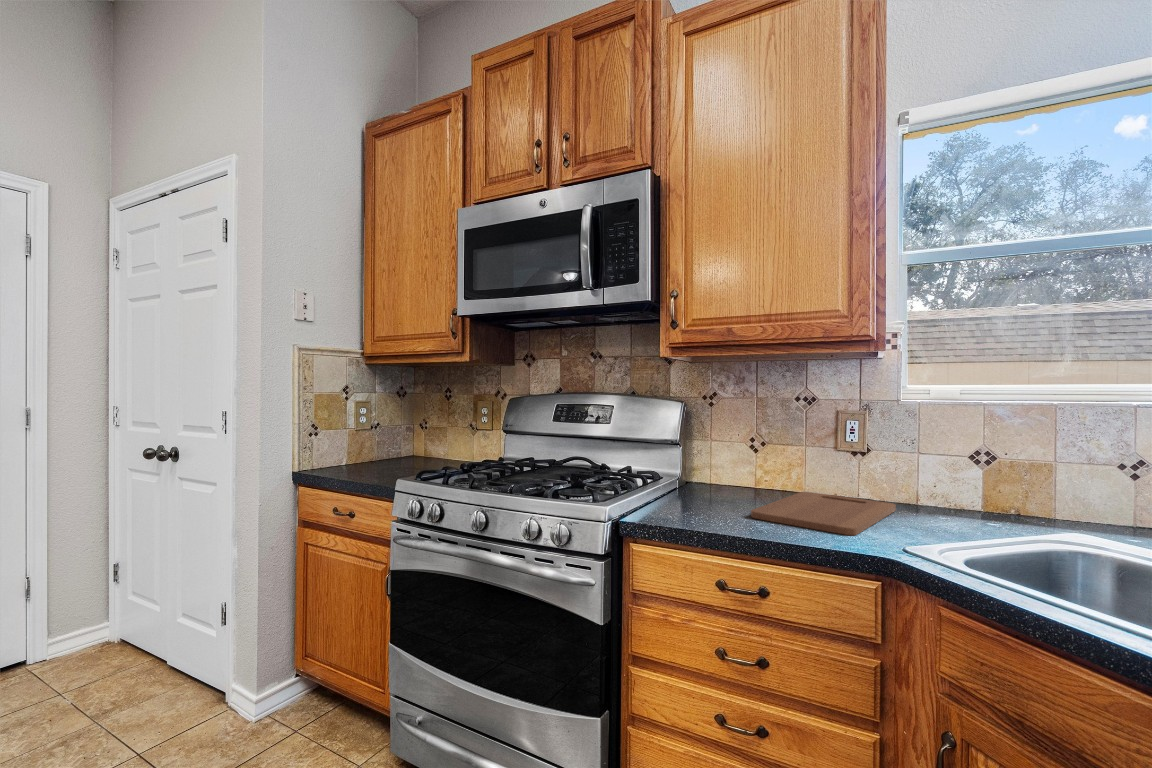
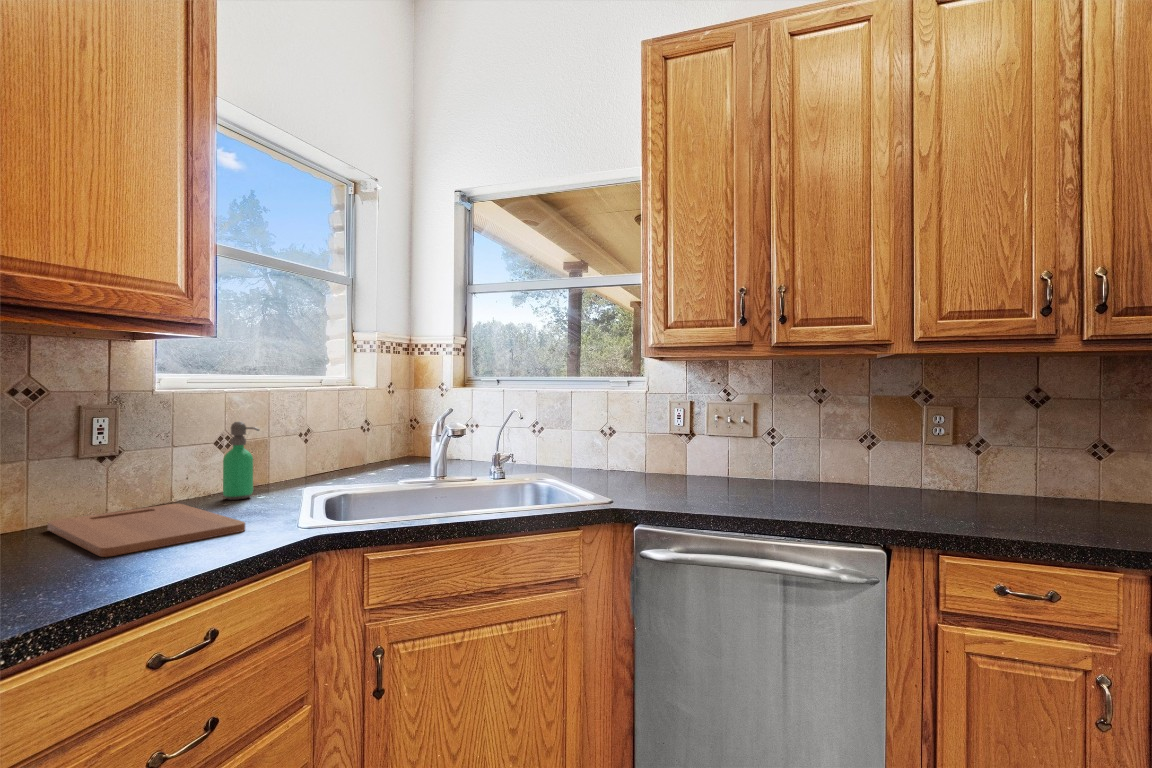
soap dispenser: none [956,436,991,520] -> present [223,421,259,500]

